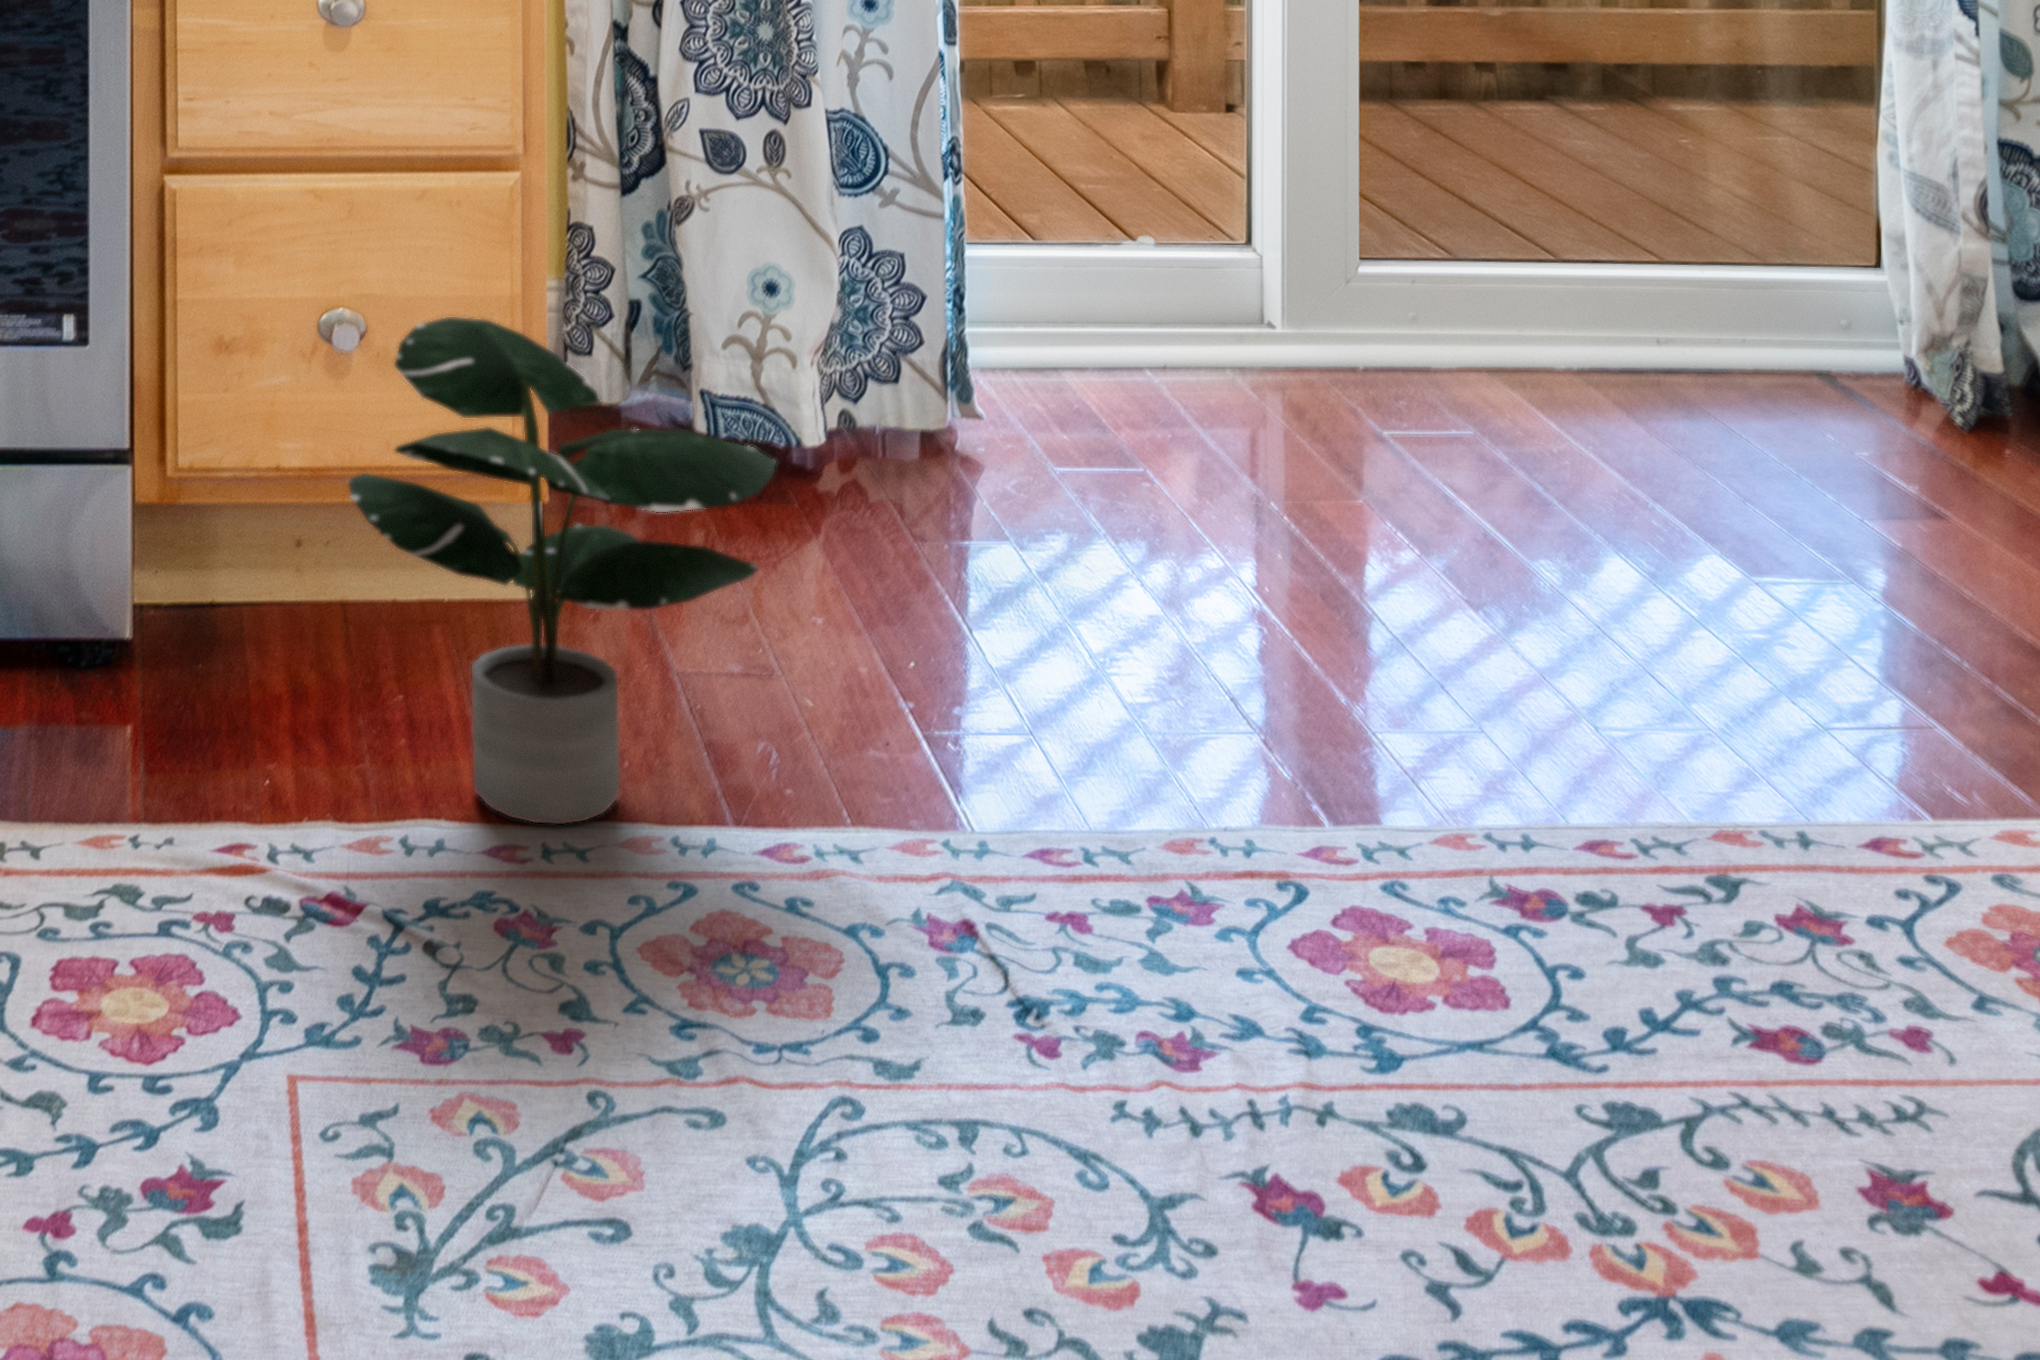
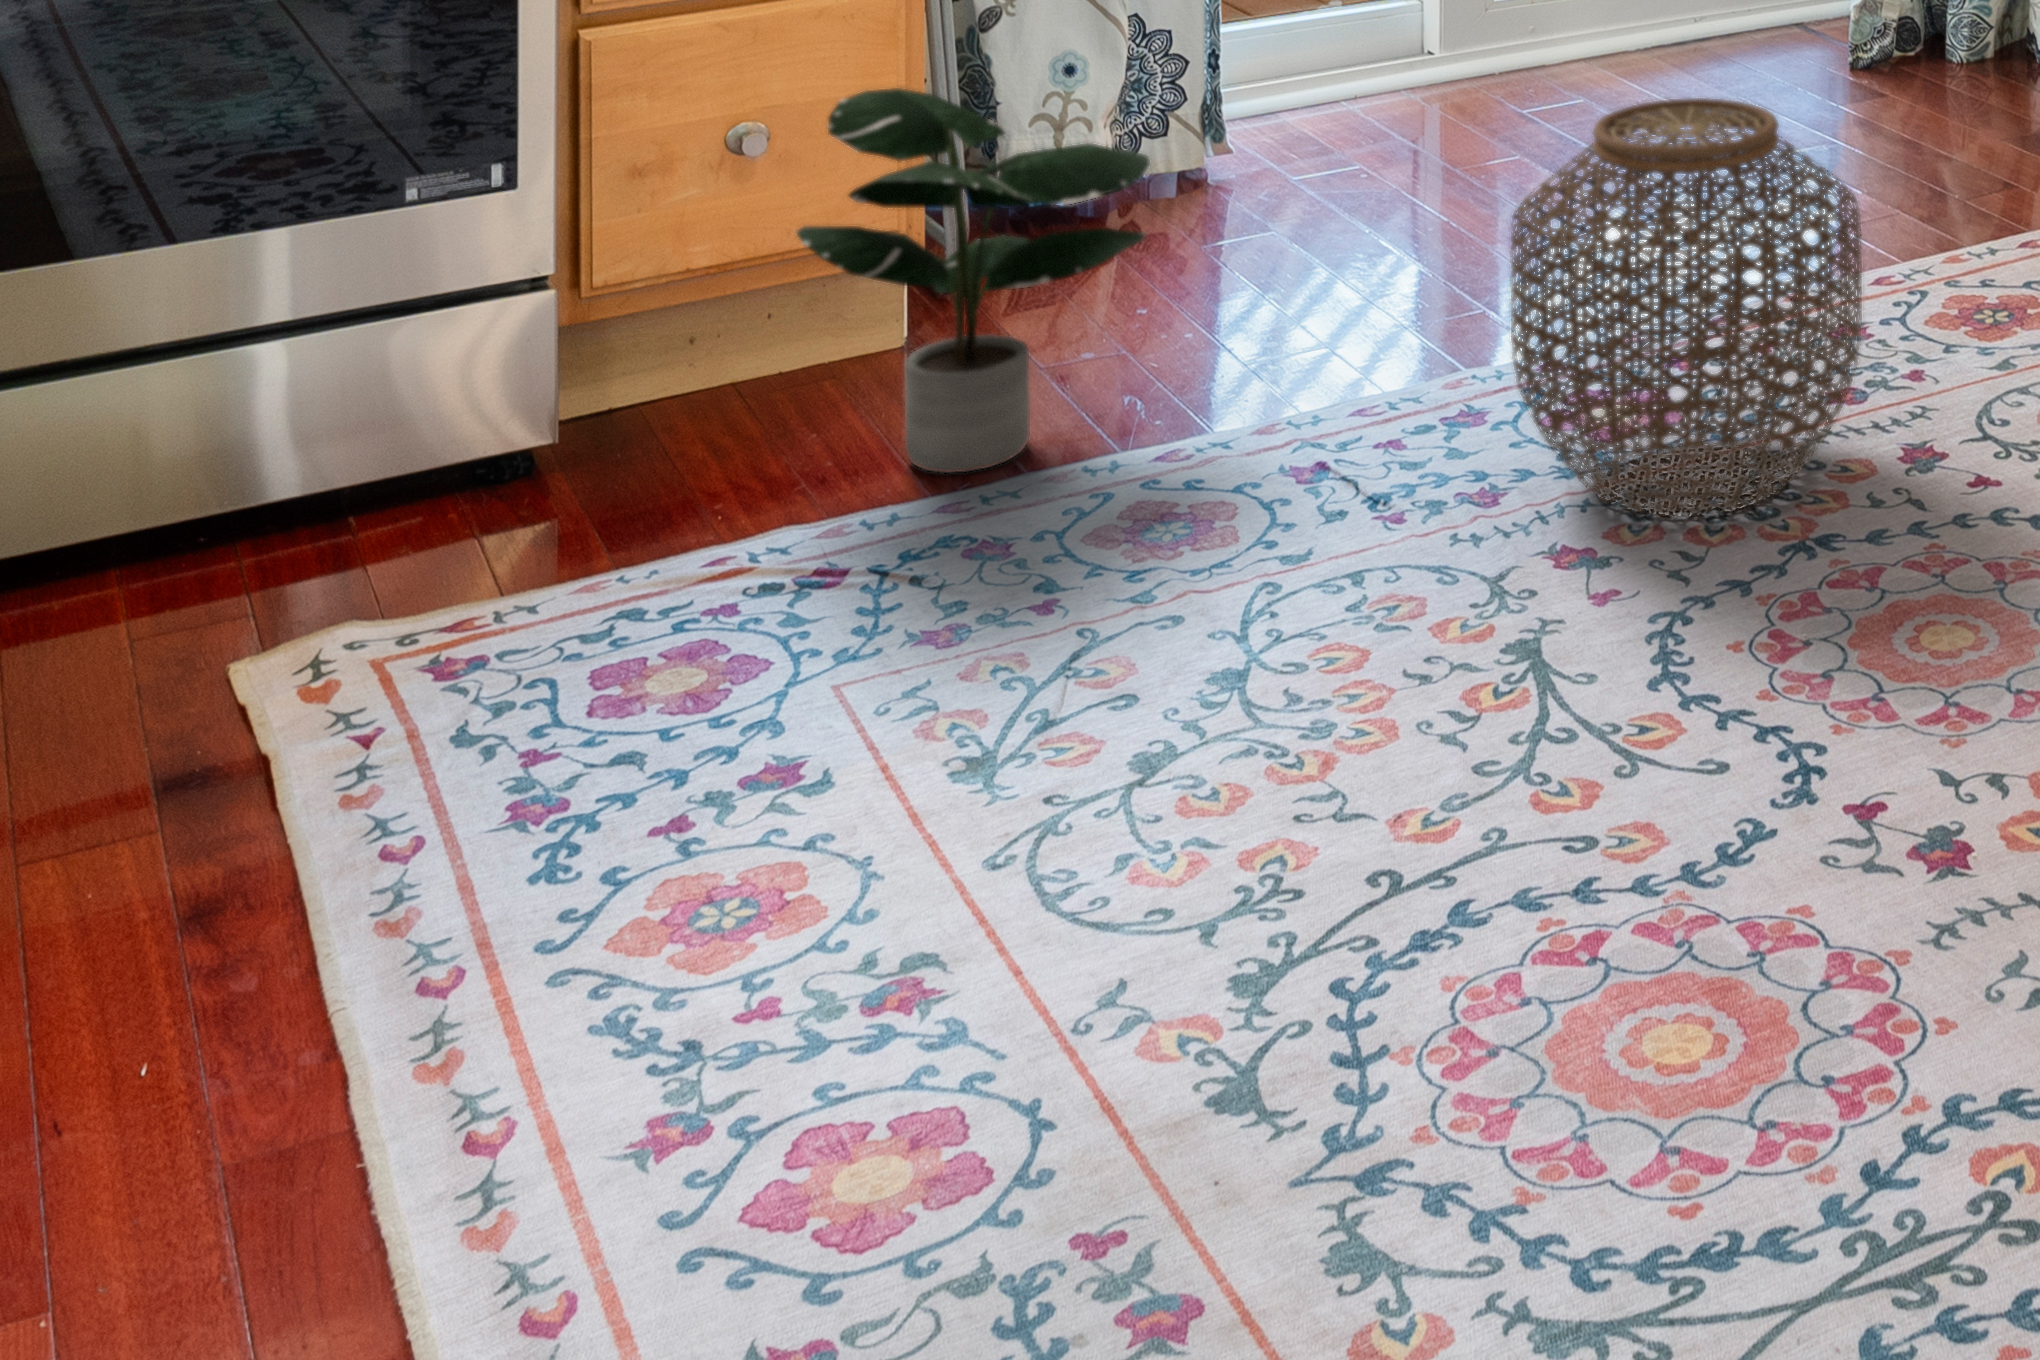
woven basket: none [1217,538,1782,1197] -> present [1511,98,1862,516]

